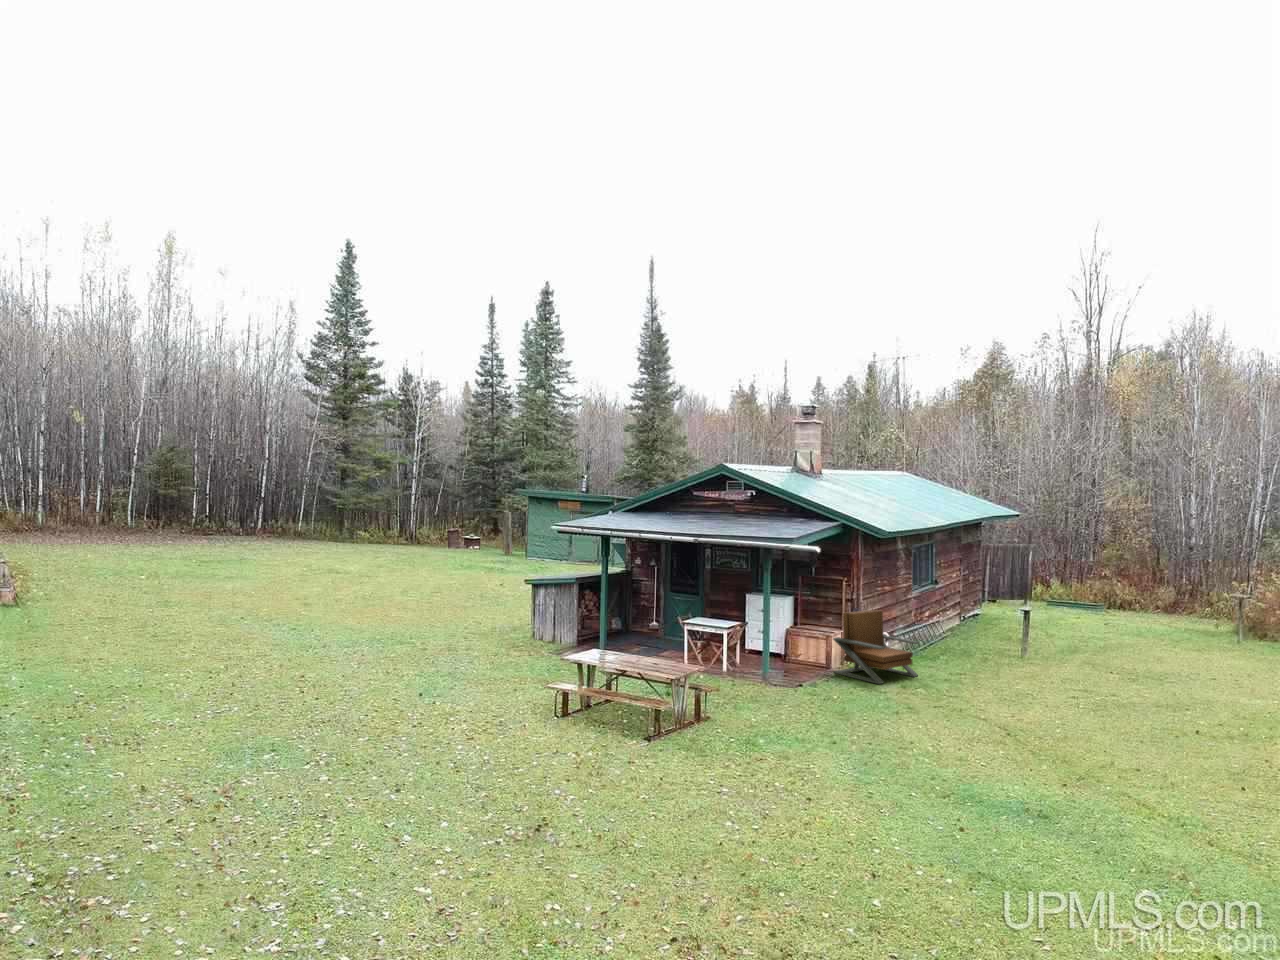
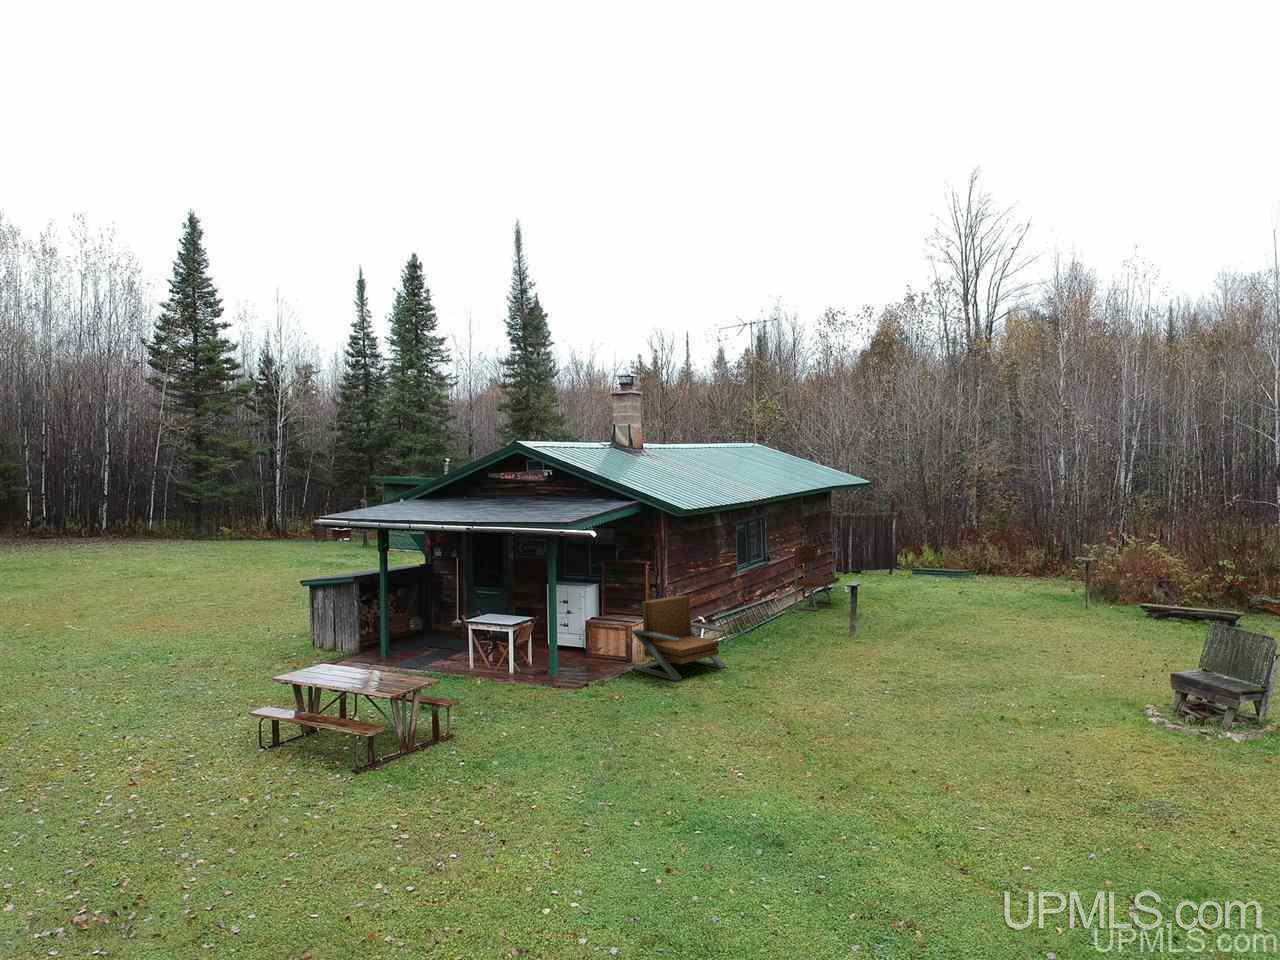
bench: none [954,572,998,635] -> present [794,544,840,611]

